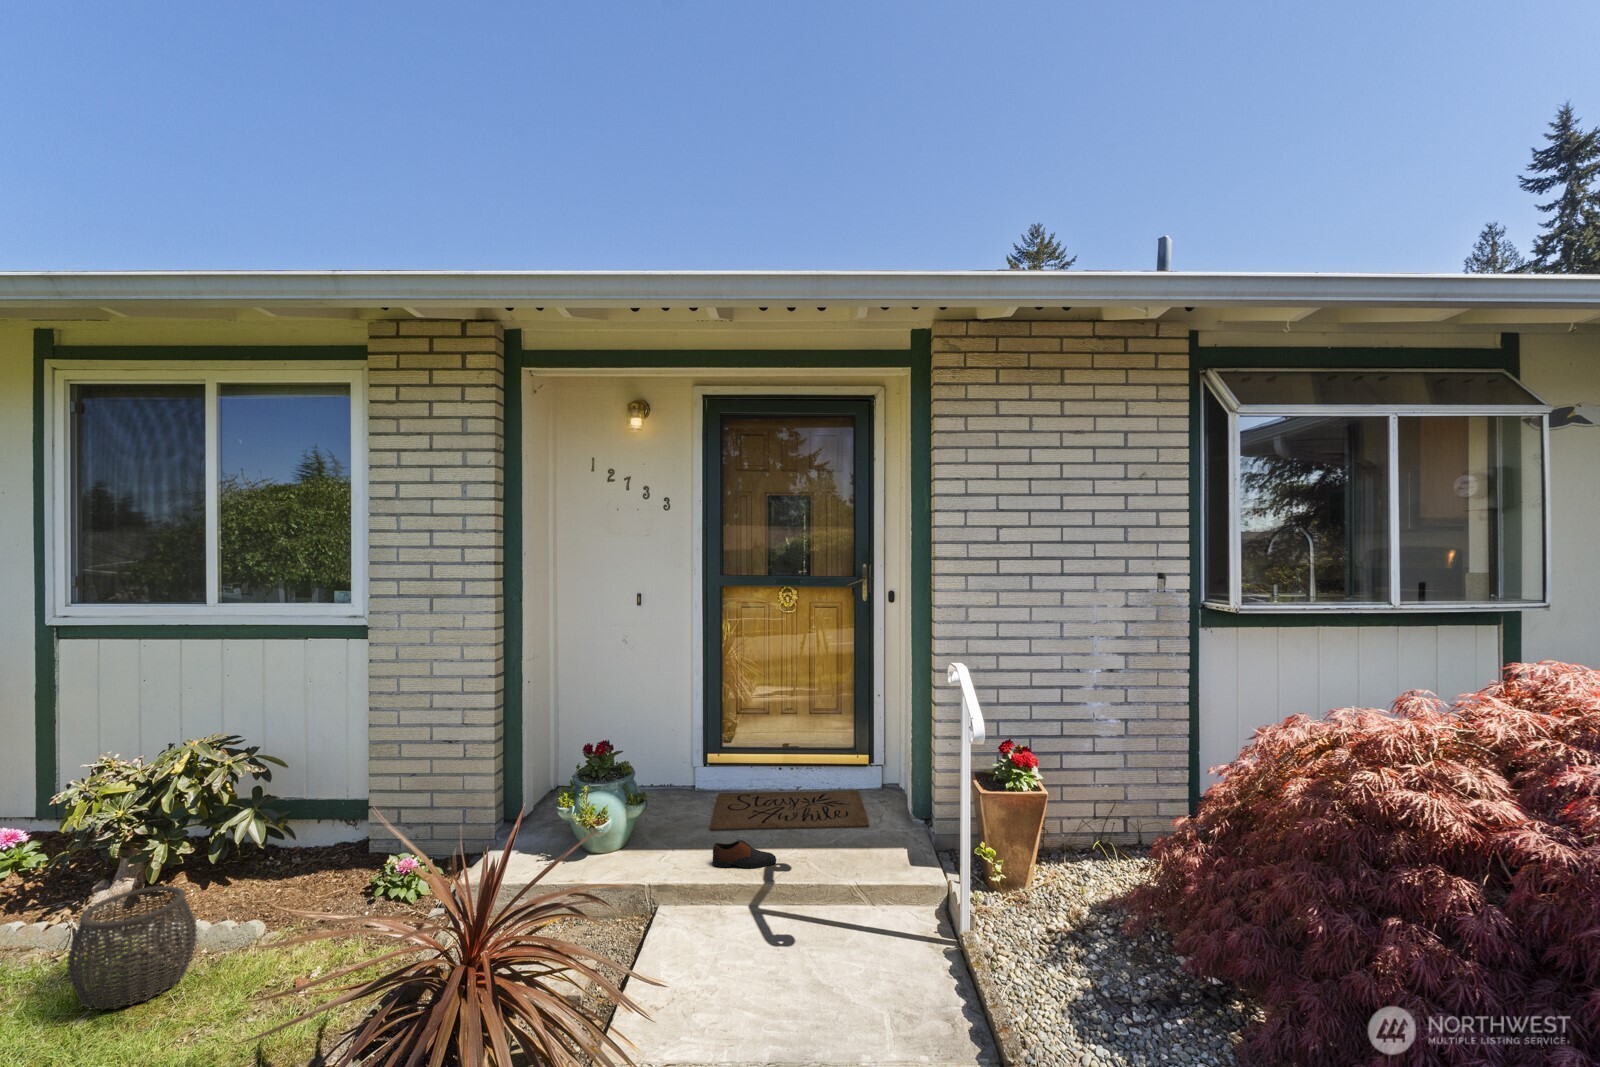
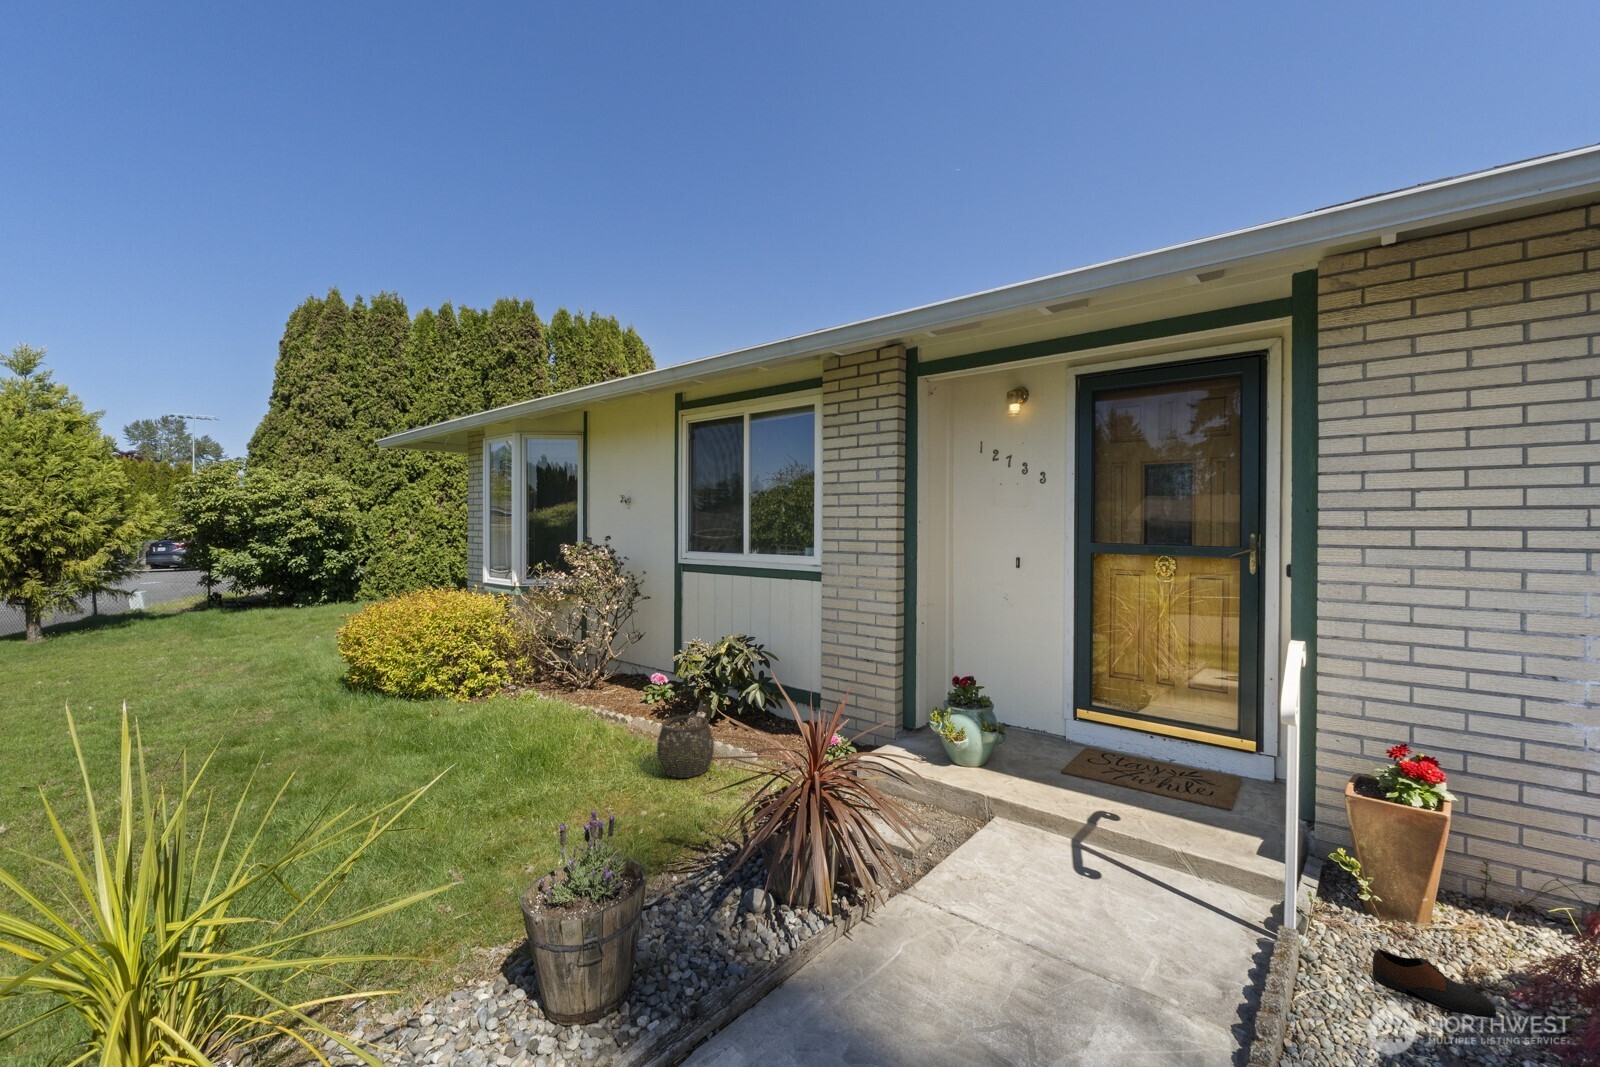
shoe: present [713,839,776,868] -> present [1373,949,1496,1015]

